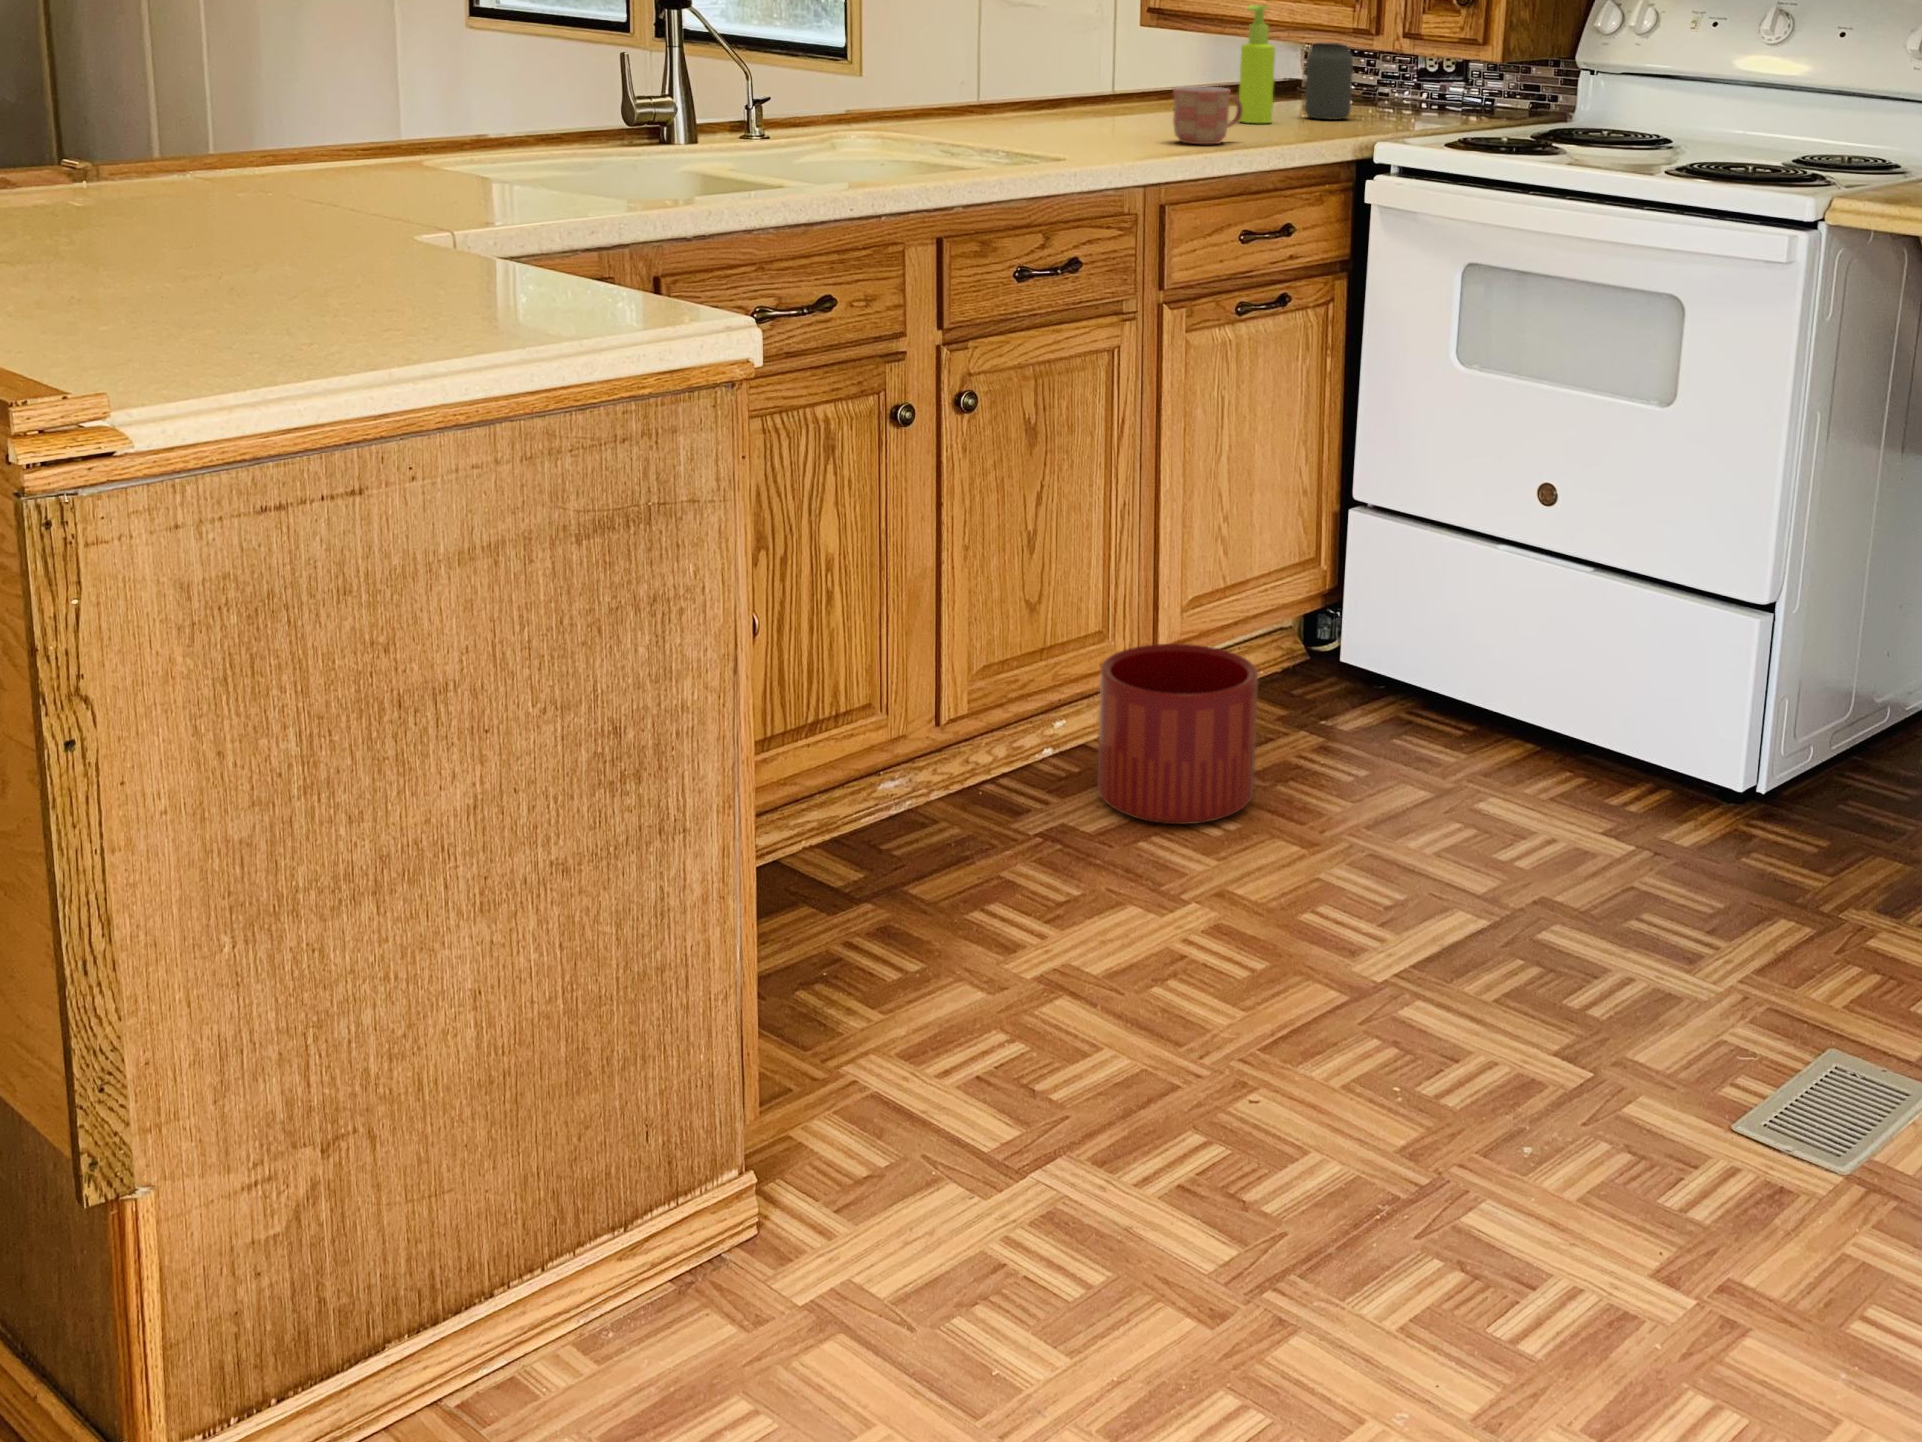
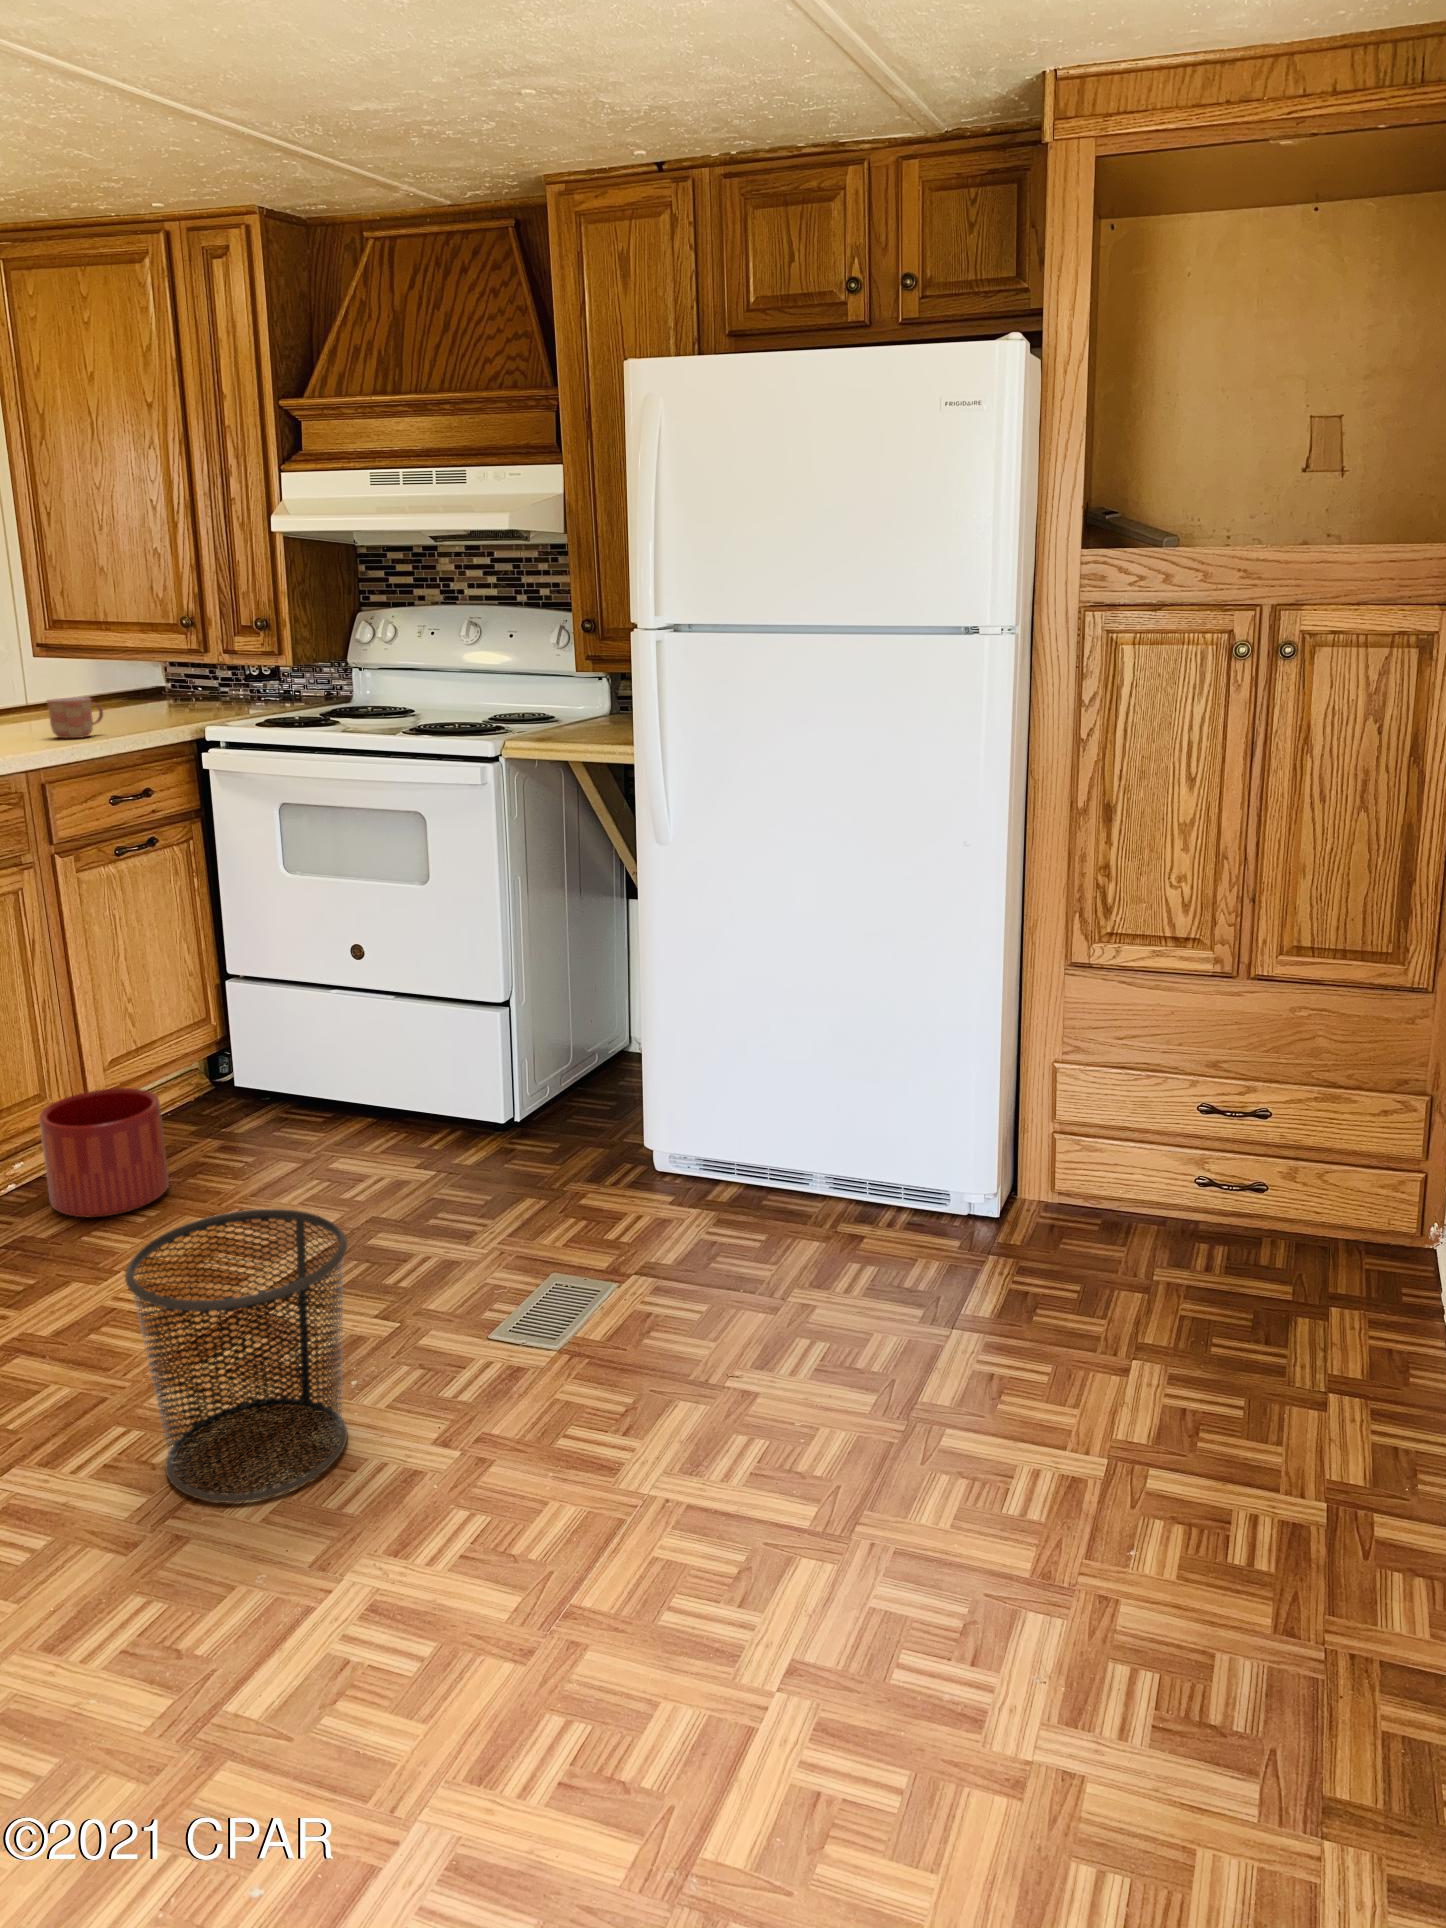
soap dispenser: present [1239,5,1275,123] -> none [103,638,136,721]
jar: present [1305,43,1353,119] -> none [158,654,195,714]
waste bin: none [1255,863,1567,1293] -> present [125,1209,348,1502]

